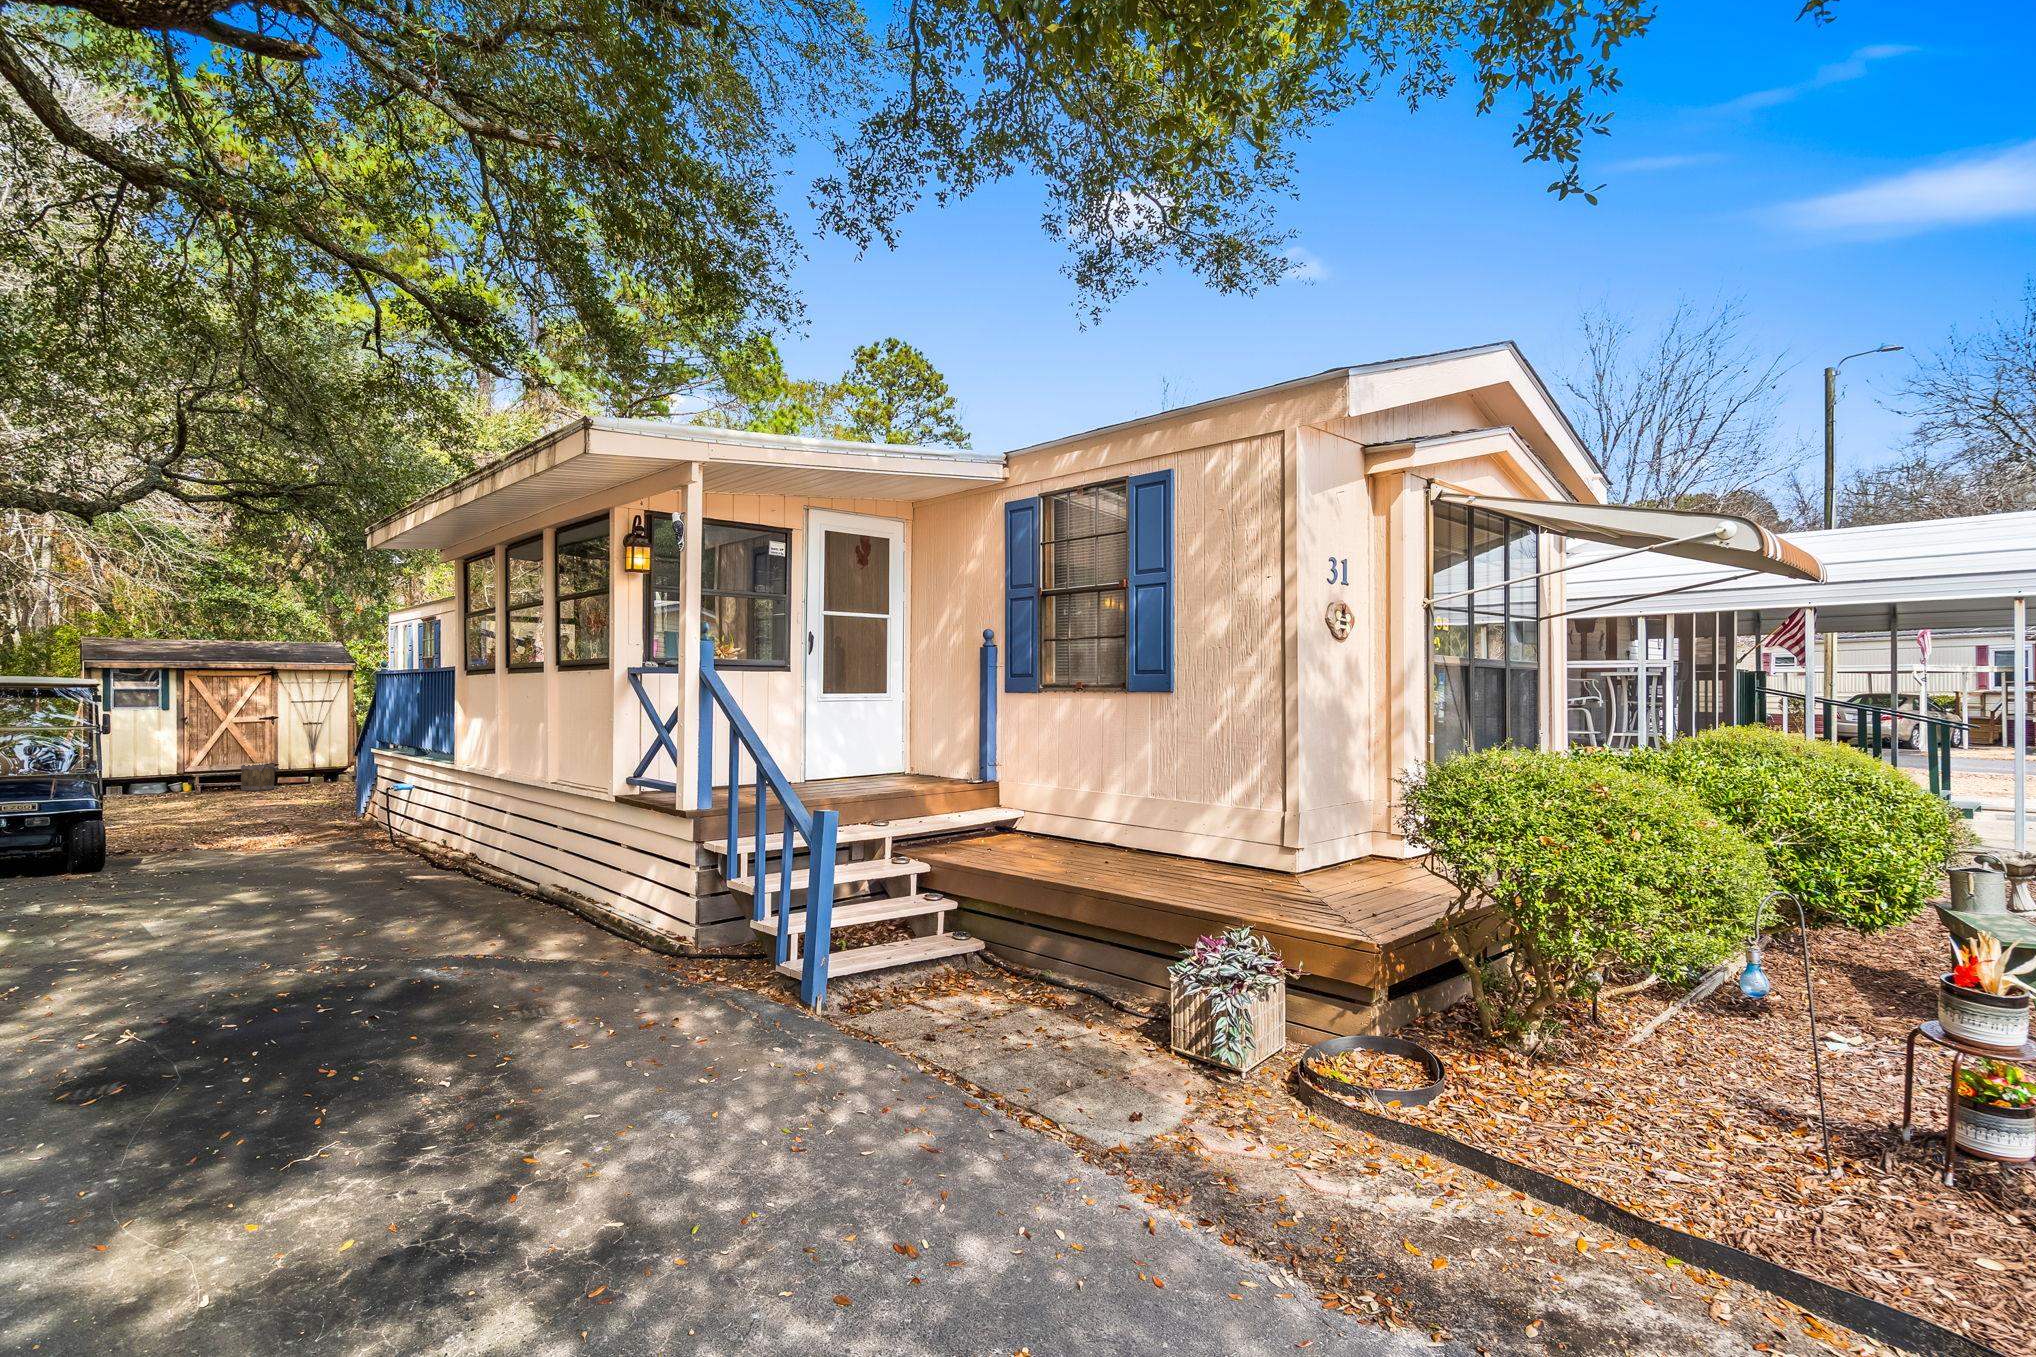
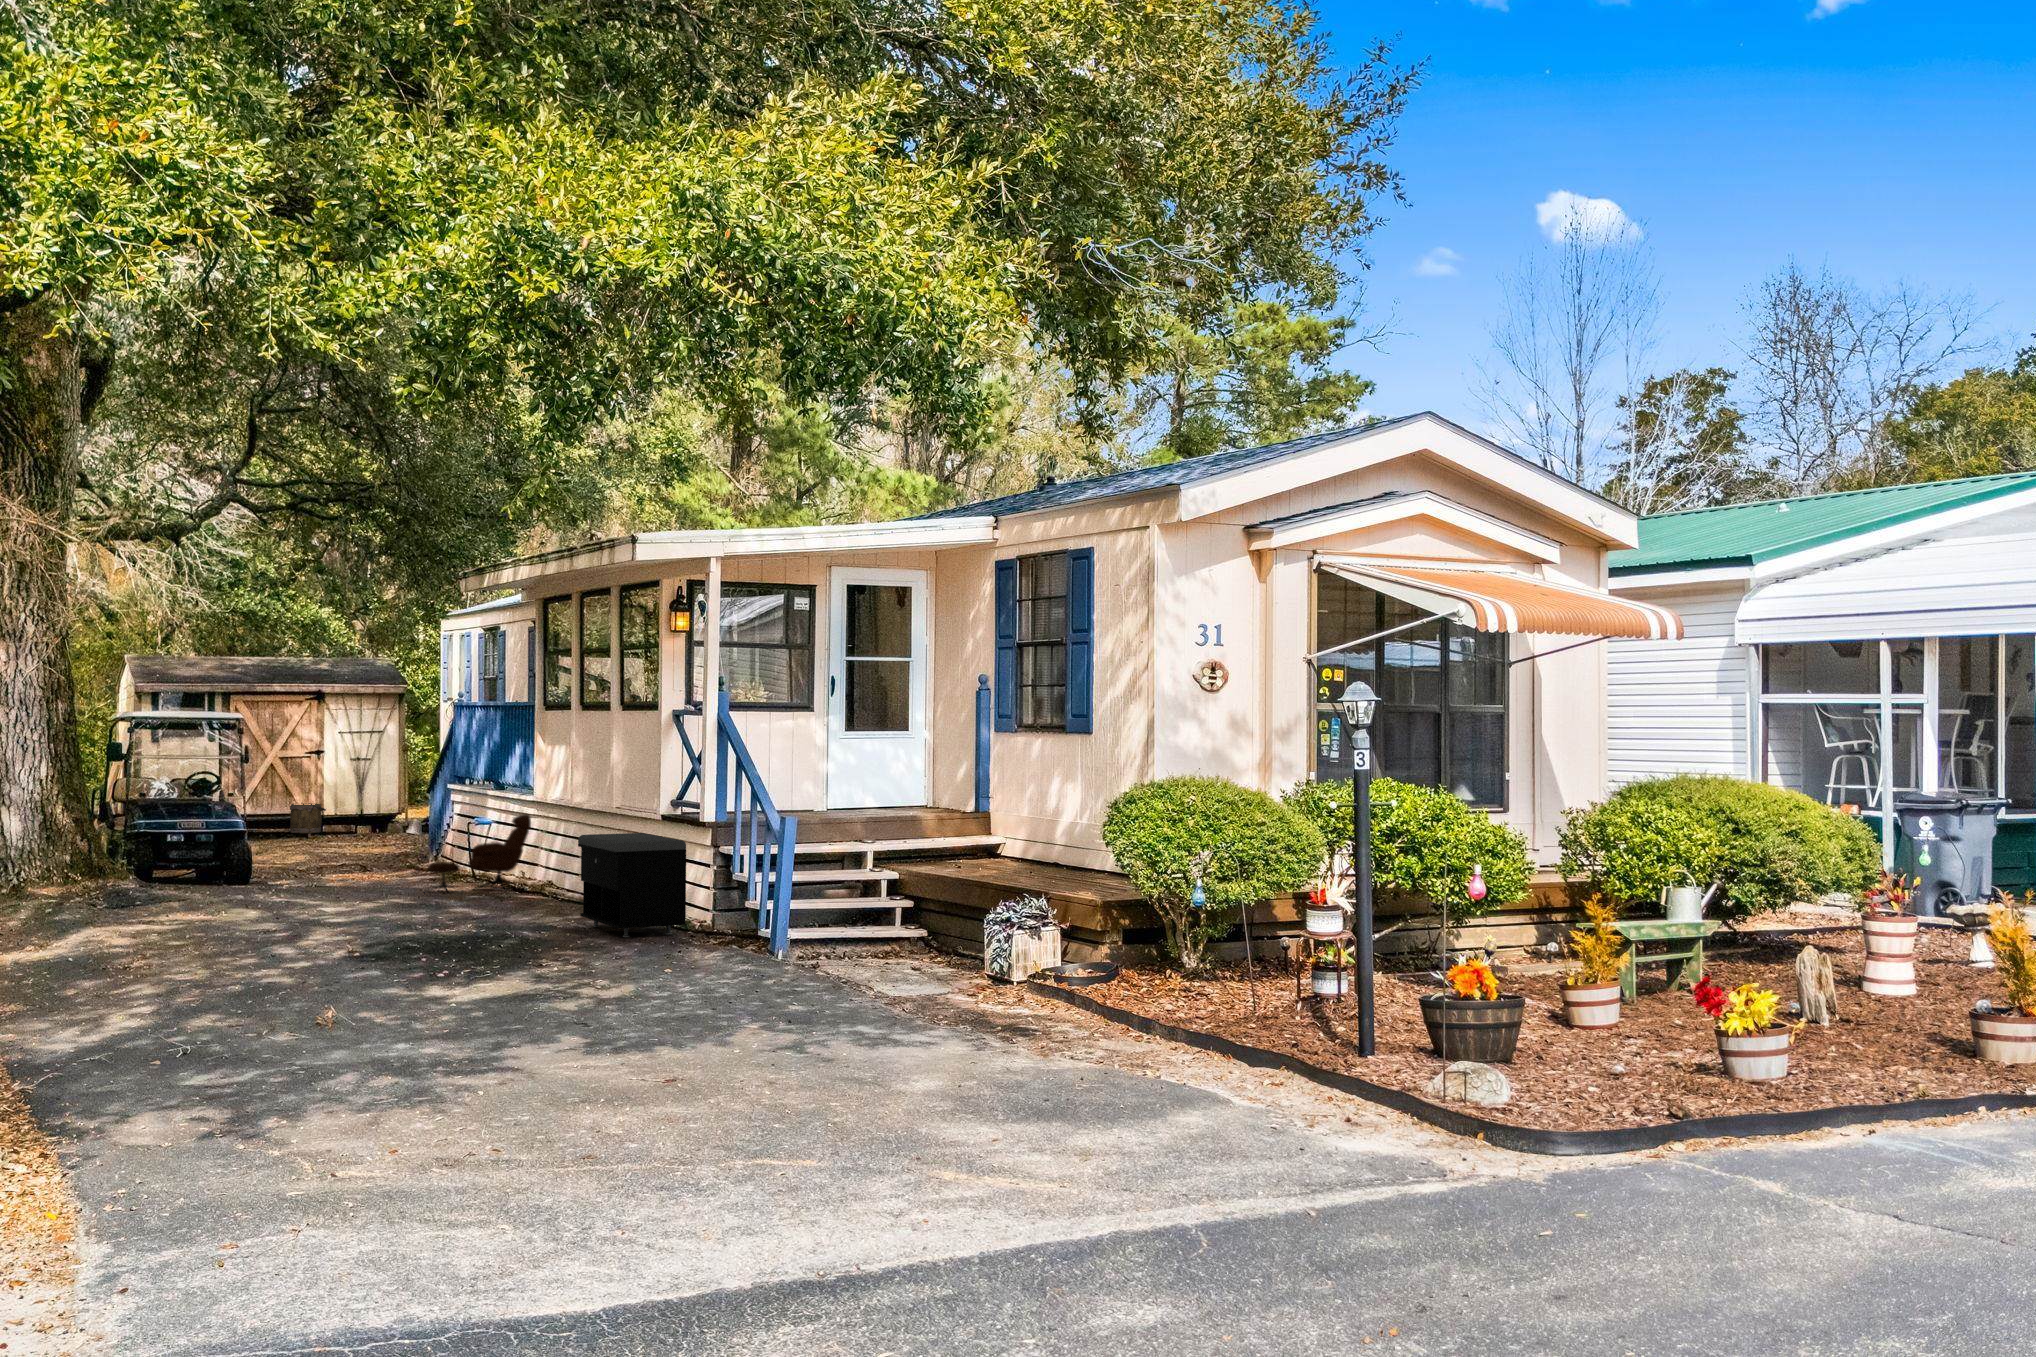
lounge chair: none [322,782,457,873] -> present [428,814,531,890]
storage bench: none [498,813,643,956] -> present [578,833,686,937]

